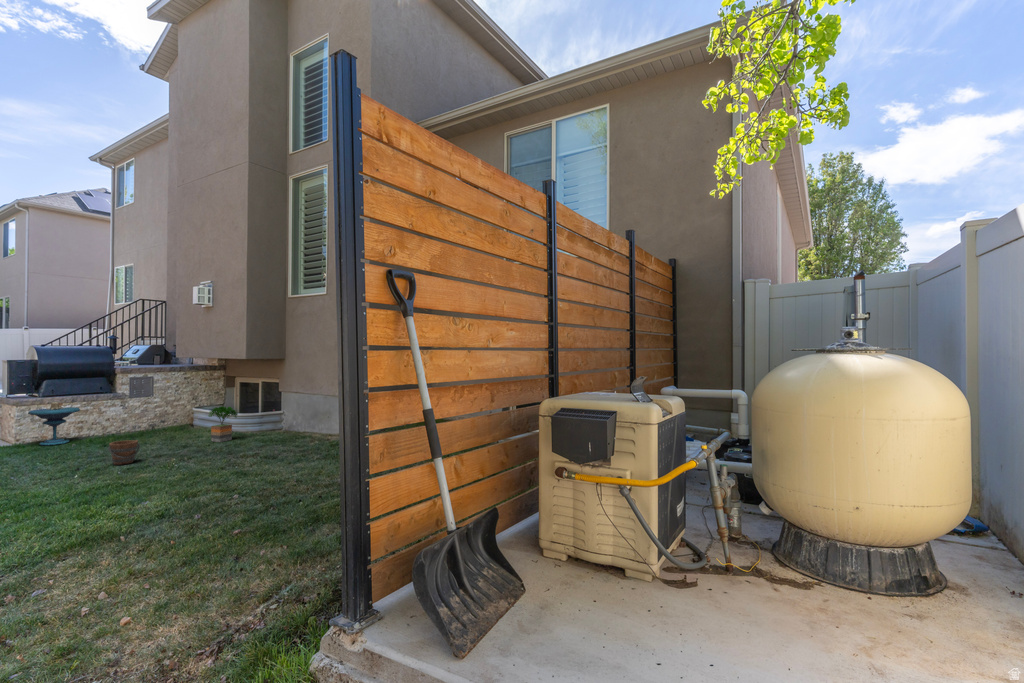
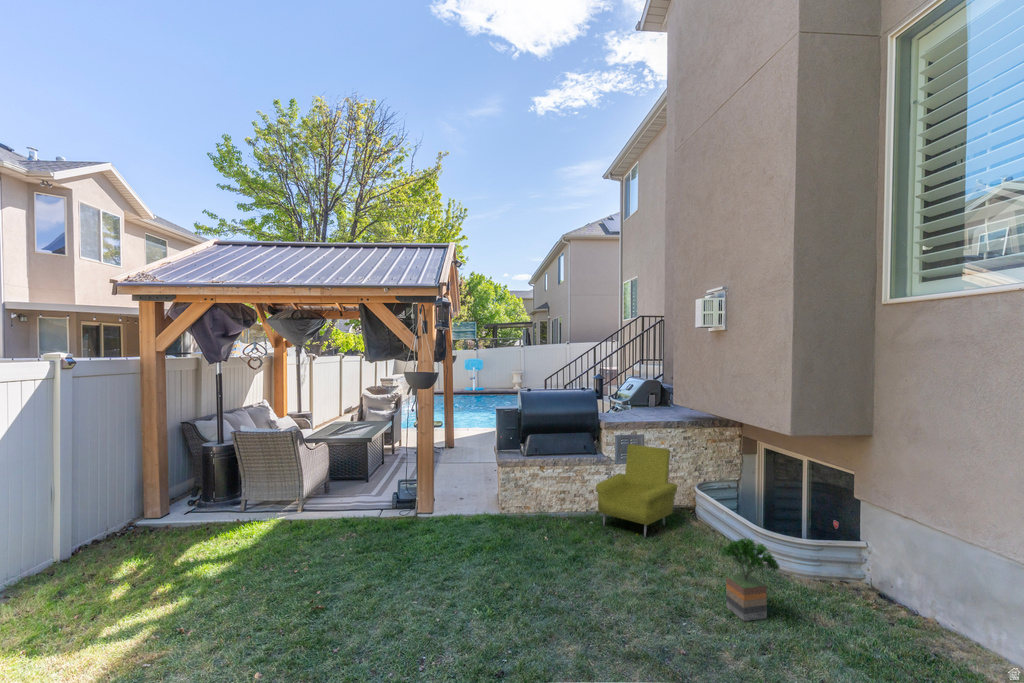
armchair: none [116,382,180,436] -> present [596,444,677,538]
side table: present [28,402,80,446] -> none [509,466,558,527]
bucket: present [108,440,140,465] -> none [548,602,597,664]

